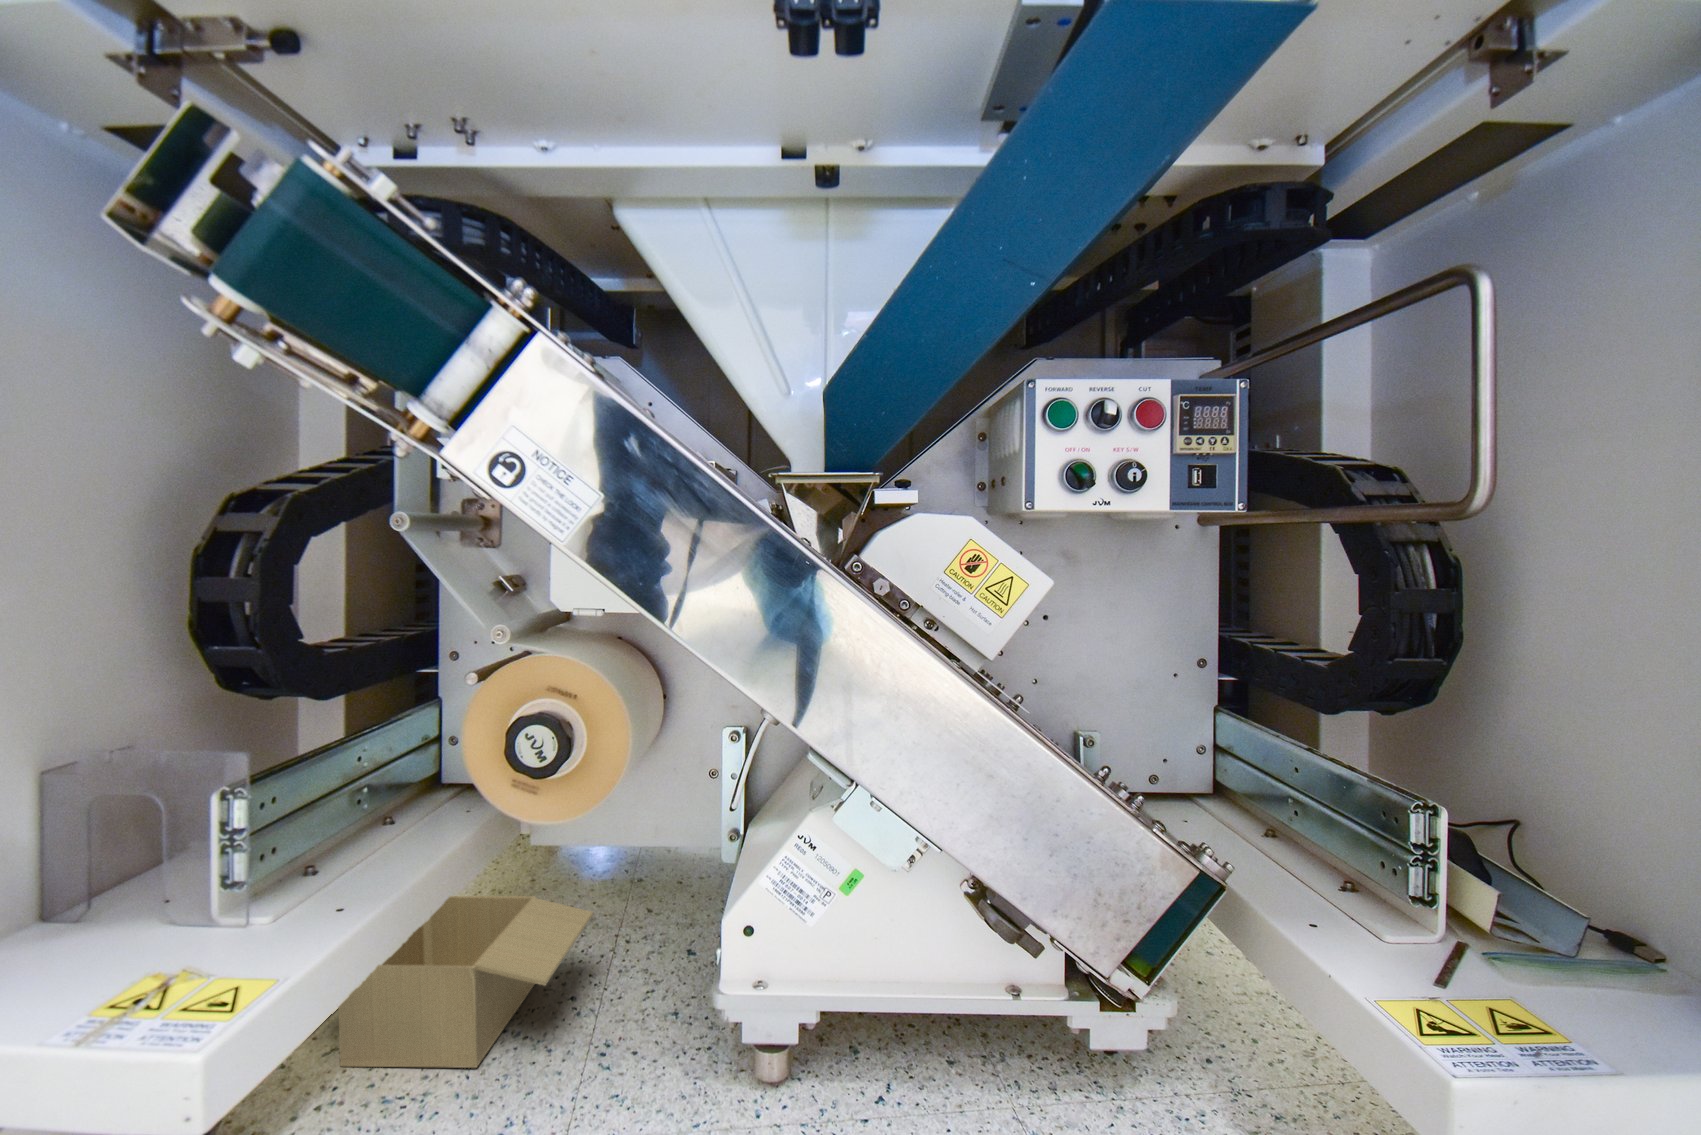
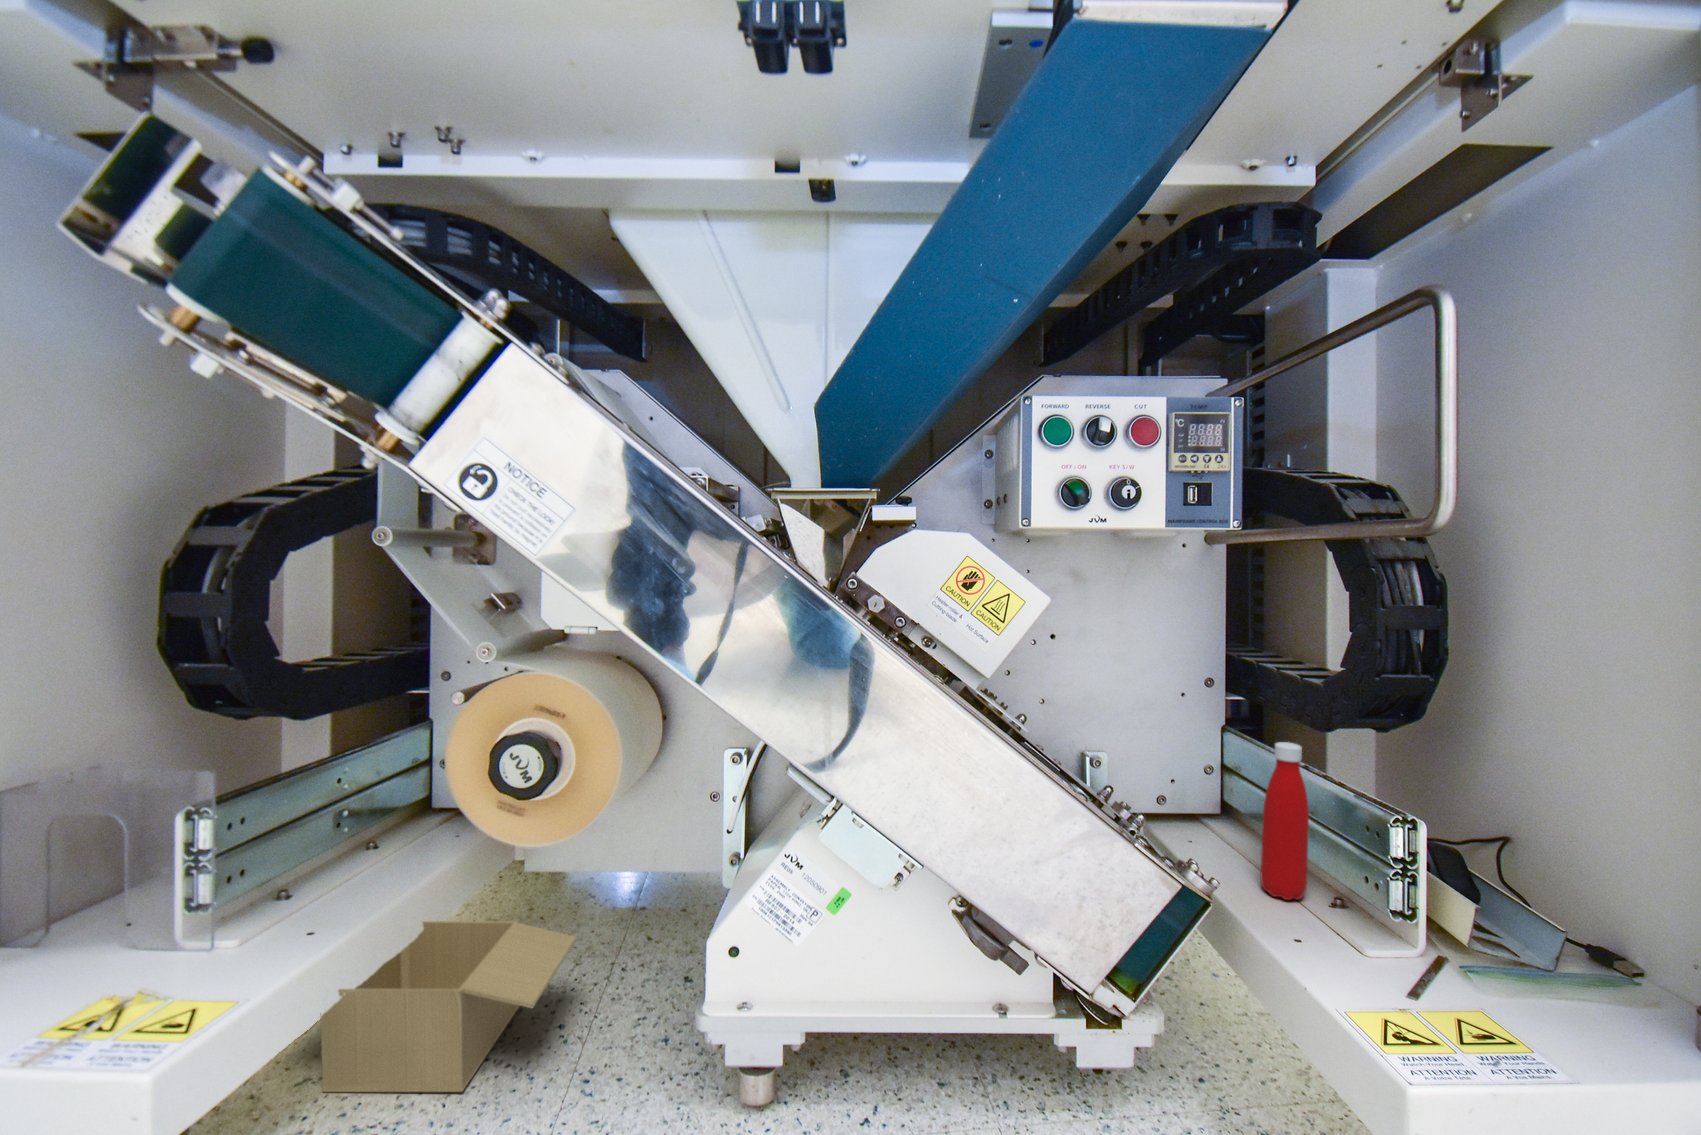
bottle: none [1269,723,1318,881] -> present [1261,742,1309,900]

